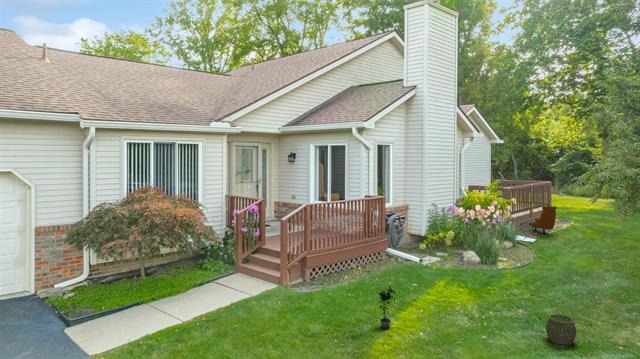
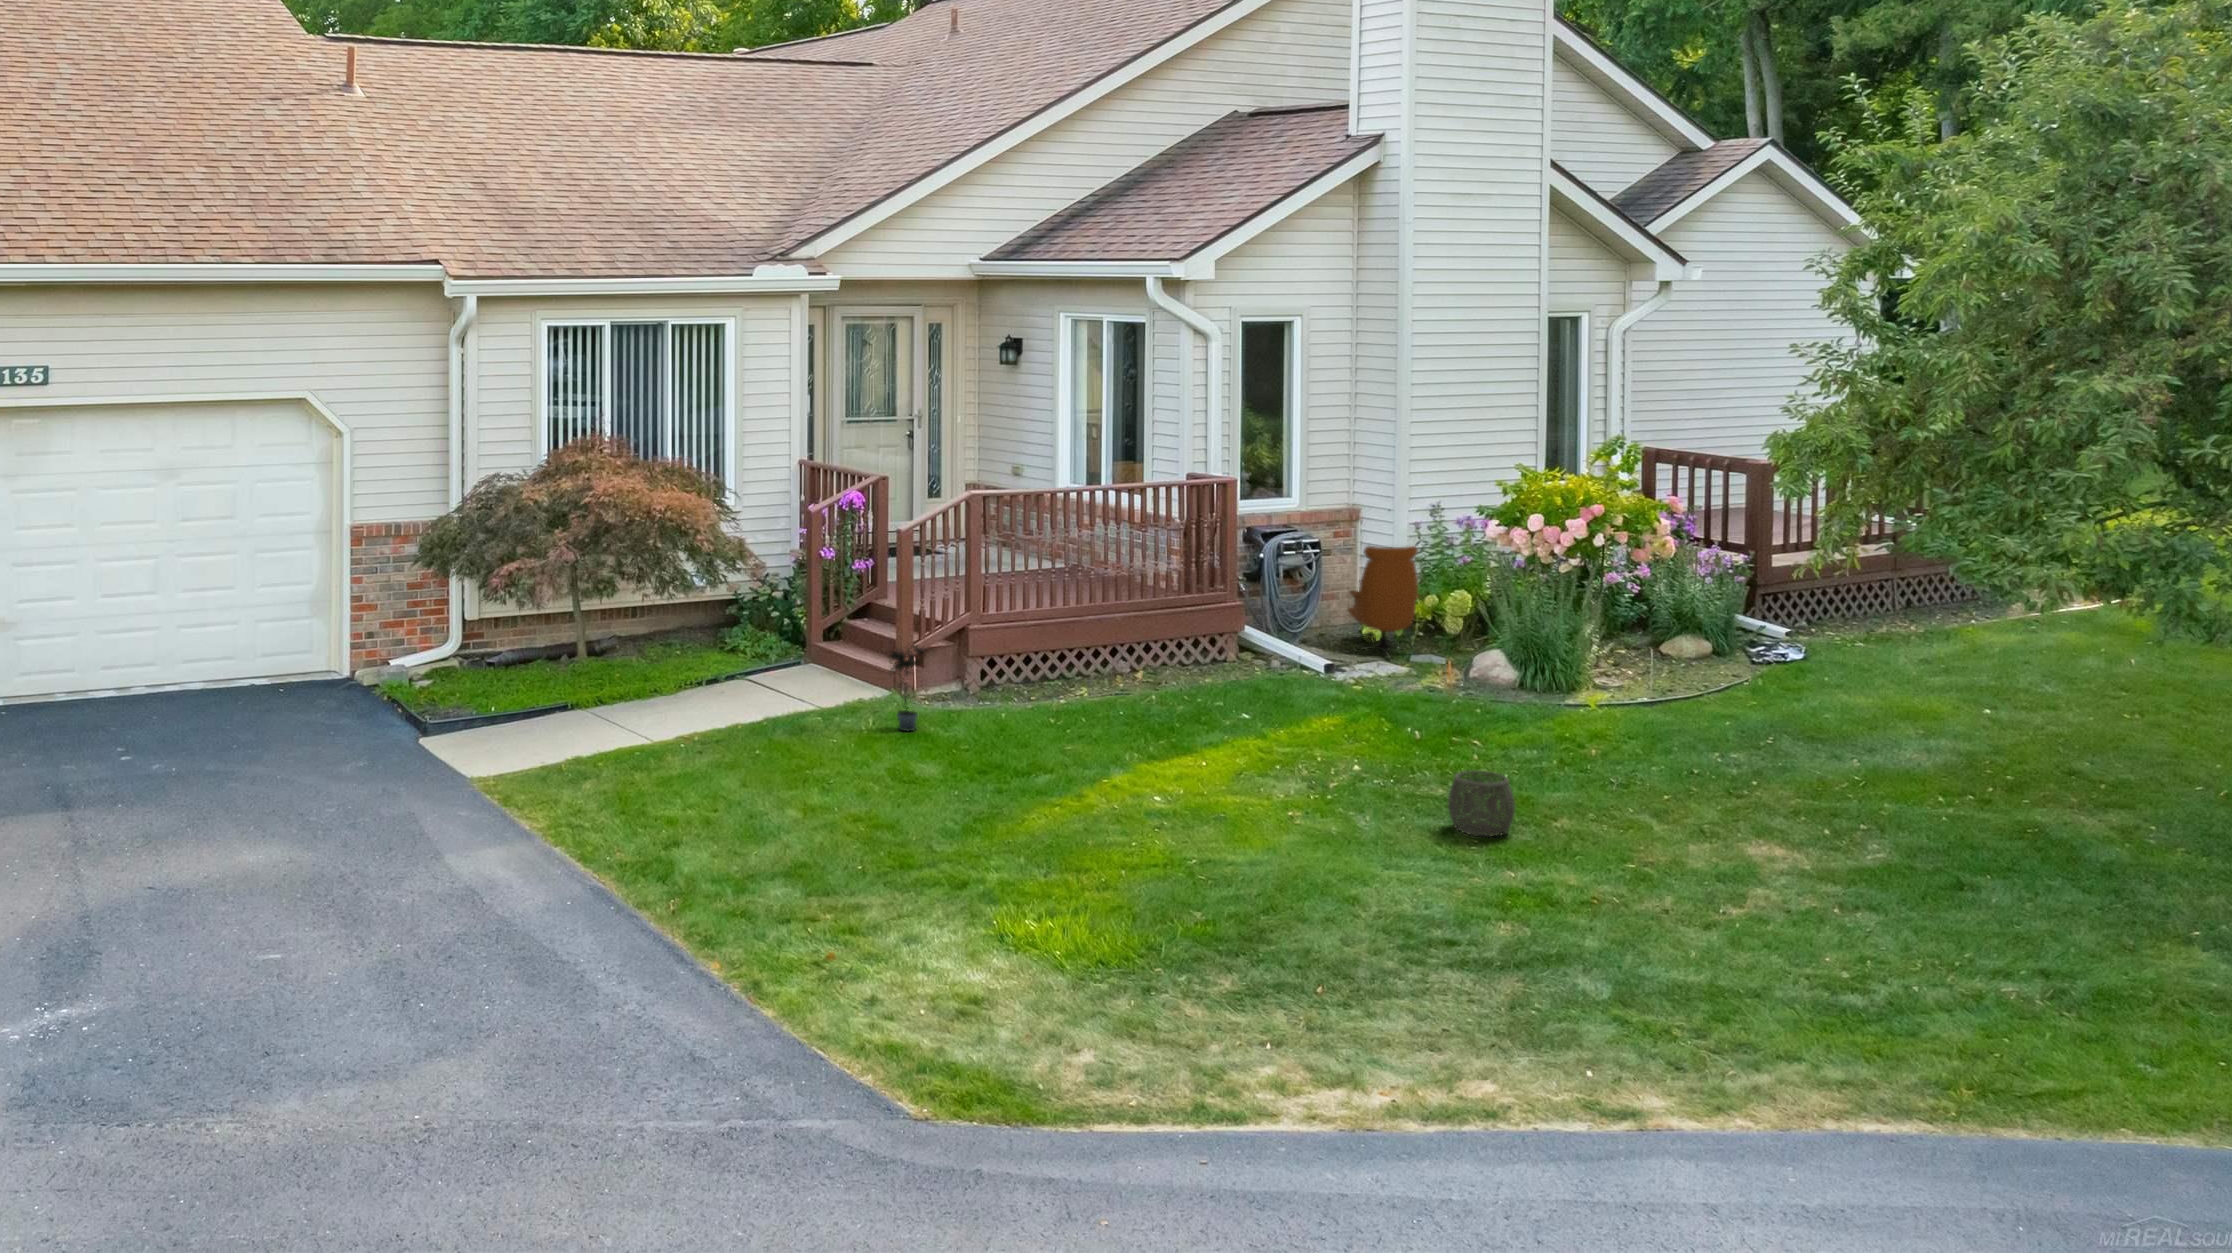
lounge chair: present [529,206,557,236] -> present [1347,546,1420,658]
potted plant: present [378,287,395,329] -> present [889,645,927,731]

